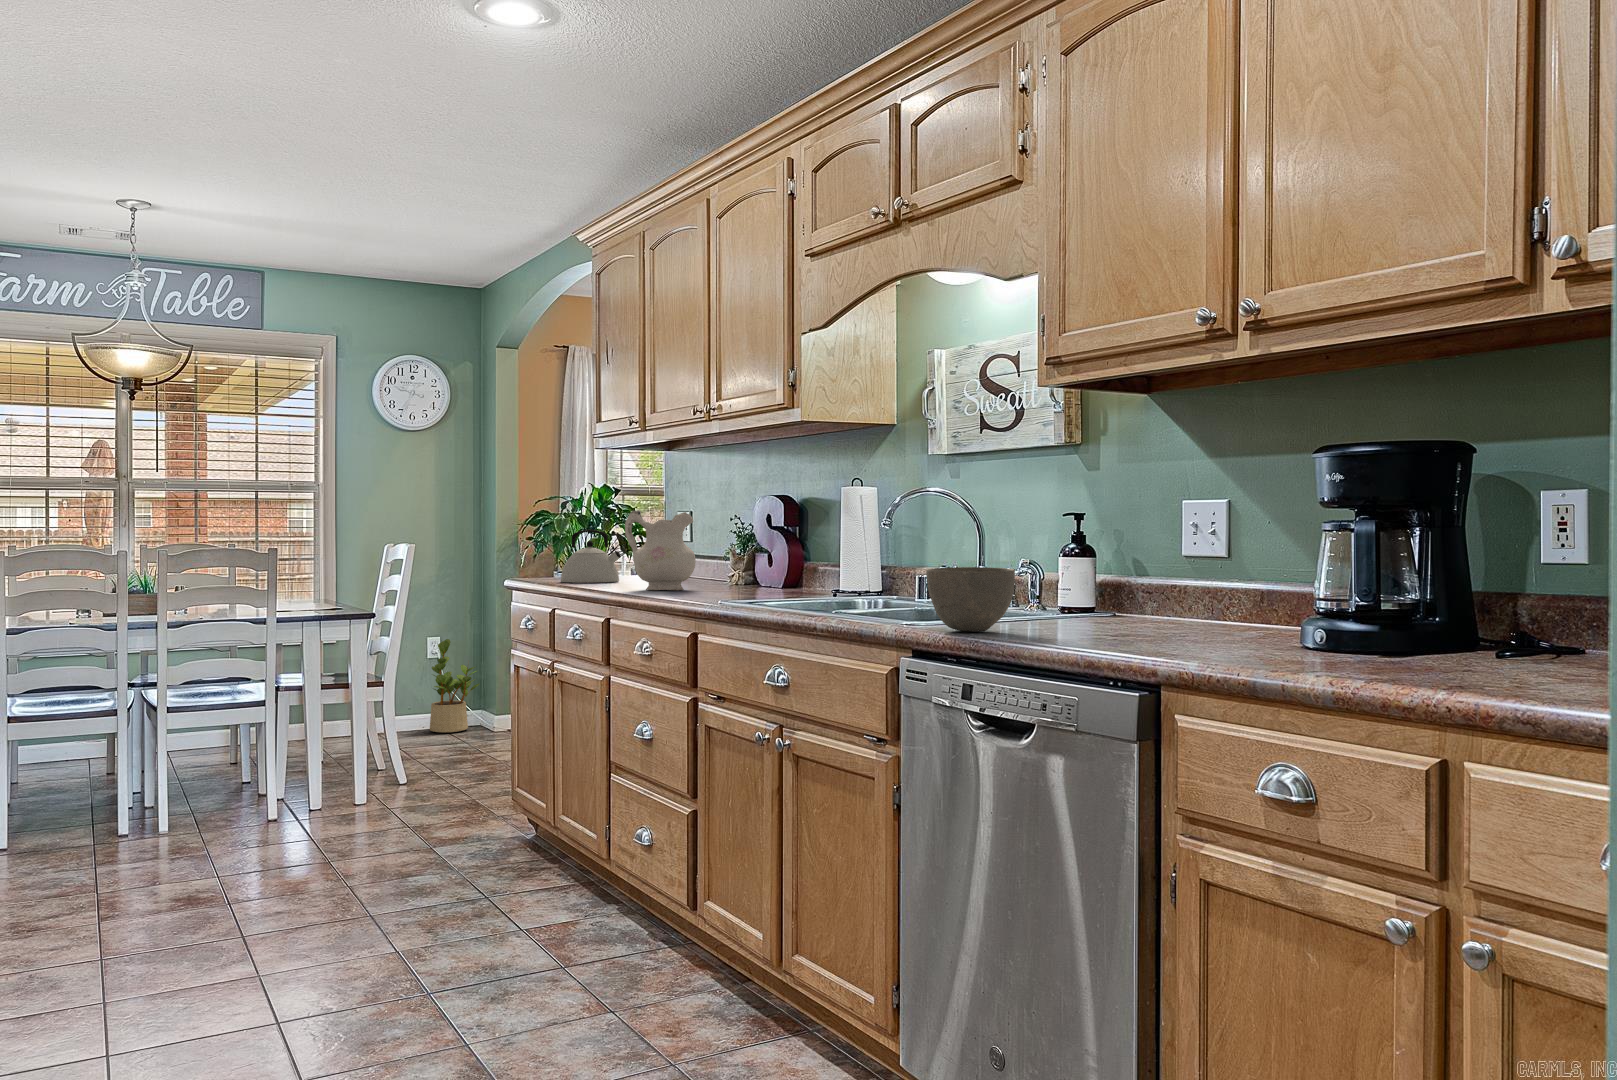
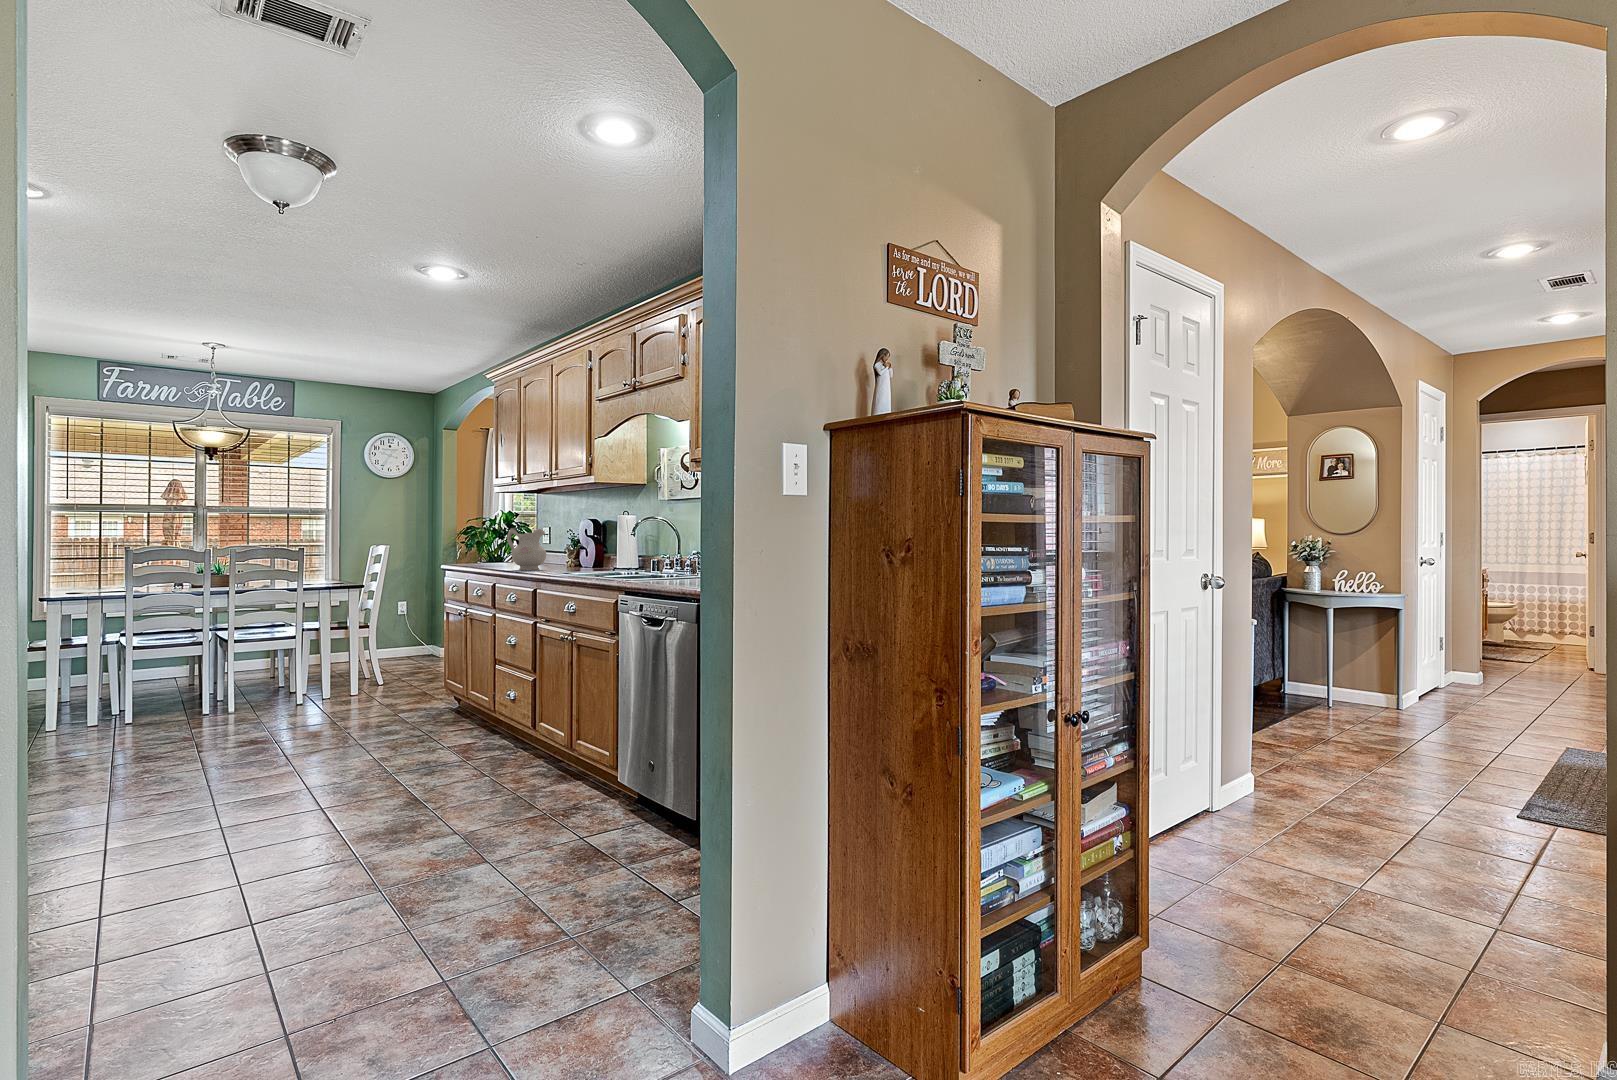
kettle: present [561,530,621,583] -> none [475,538,510,567]
bowl: present [926,567,1015,632] -> none [626,555,666,583]
potted plant: present [430,639,479,733] -> none [401,604,433,660]

